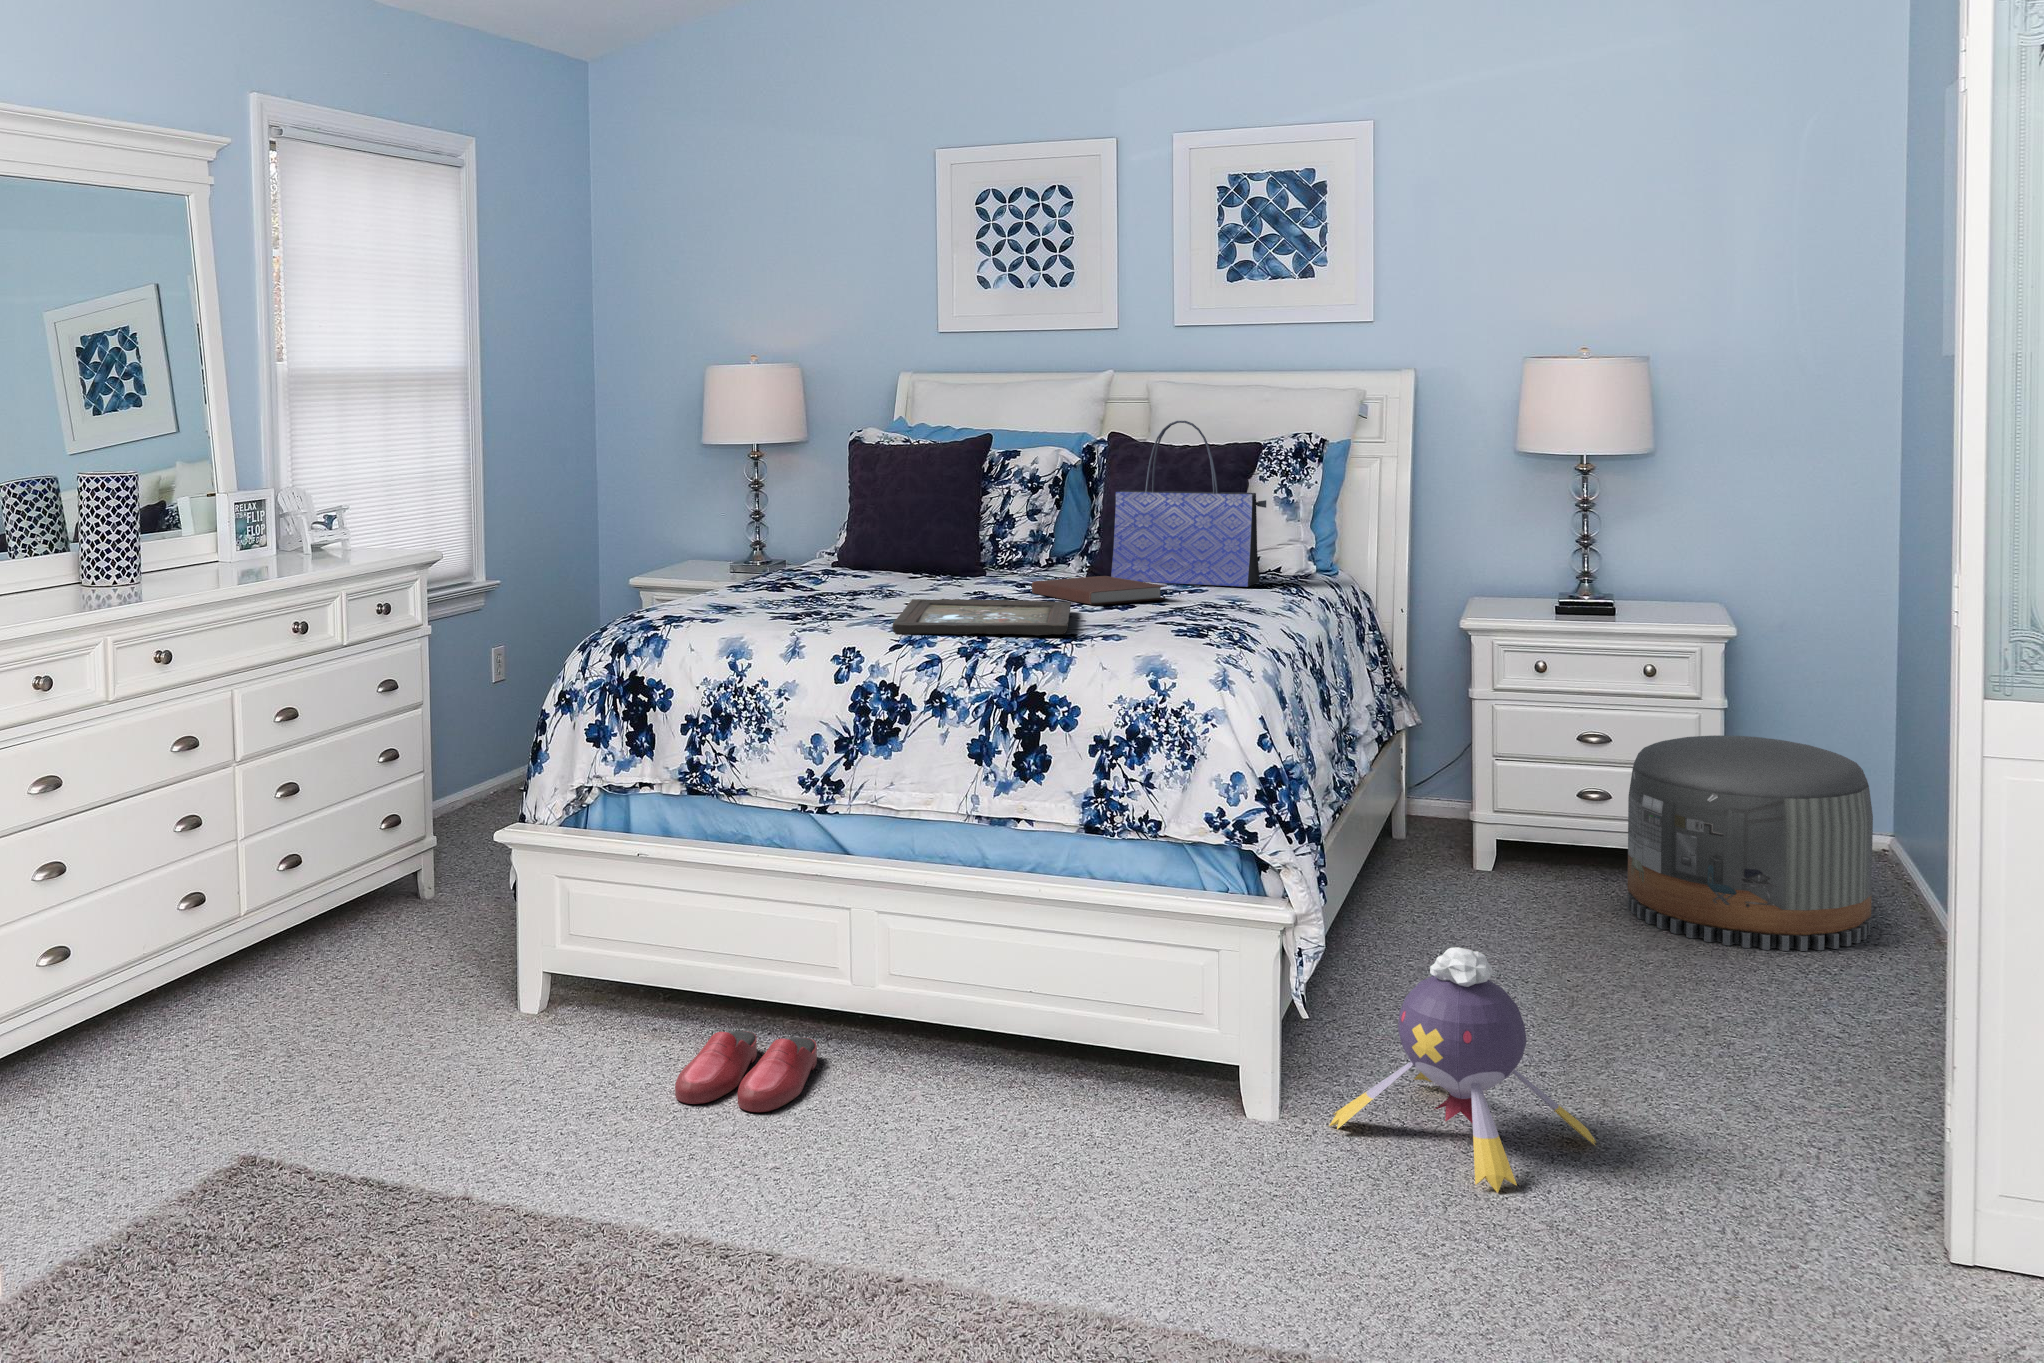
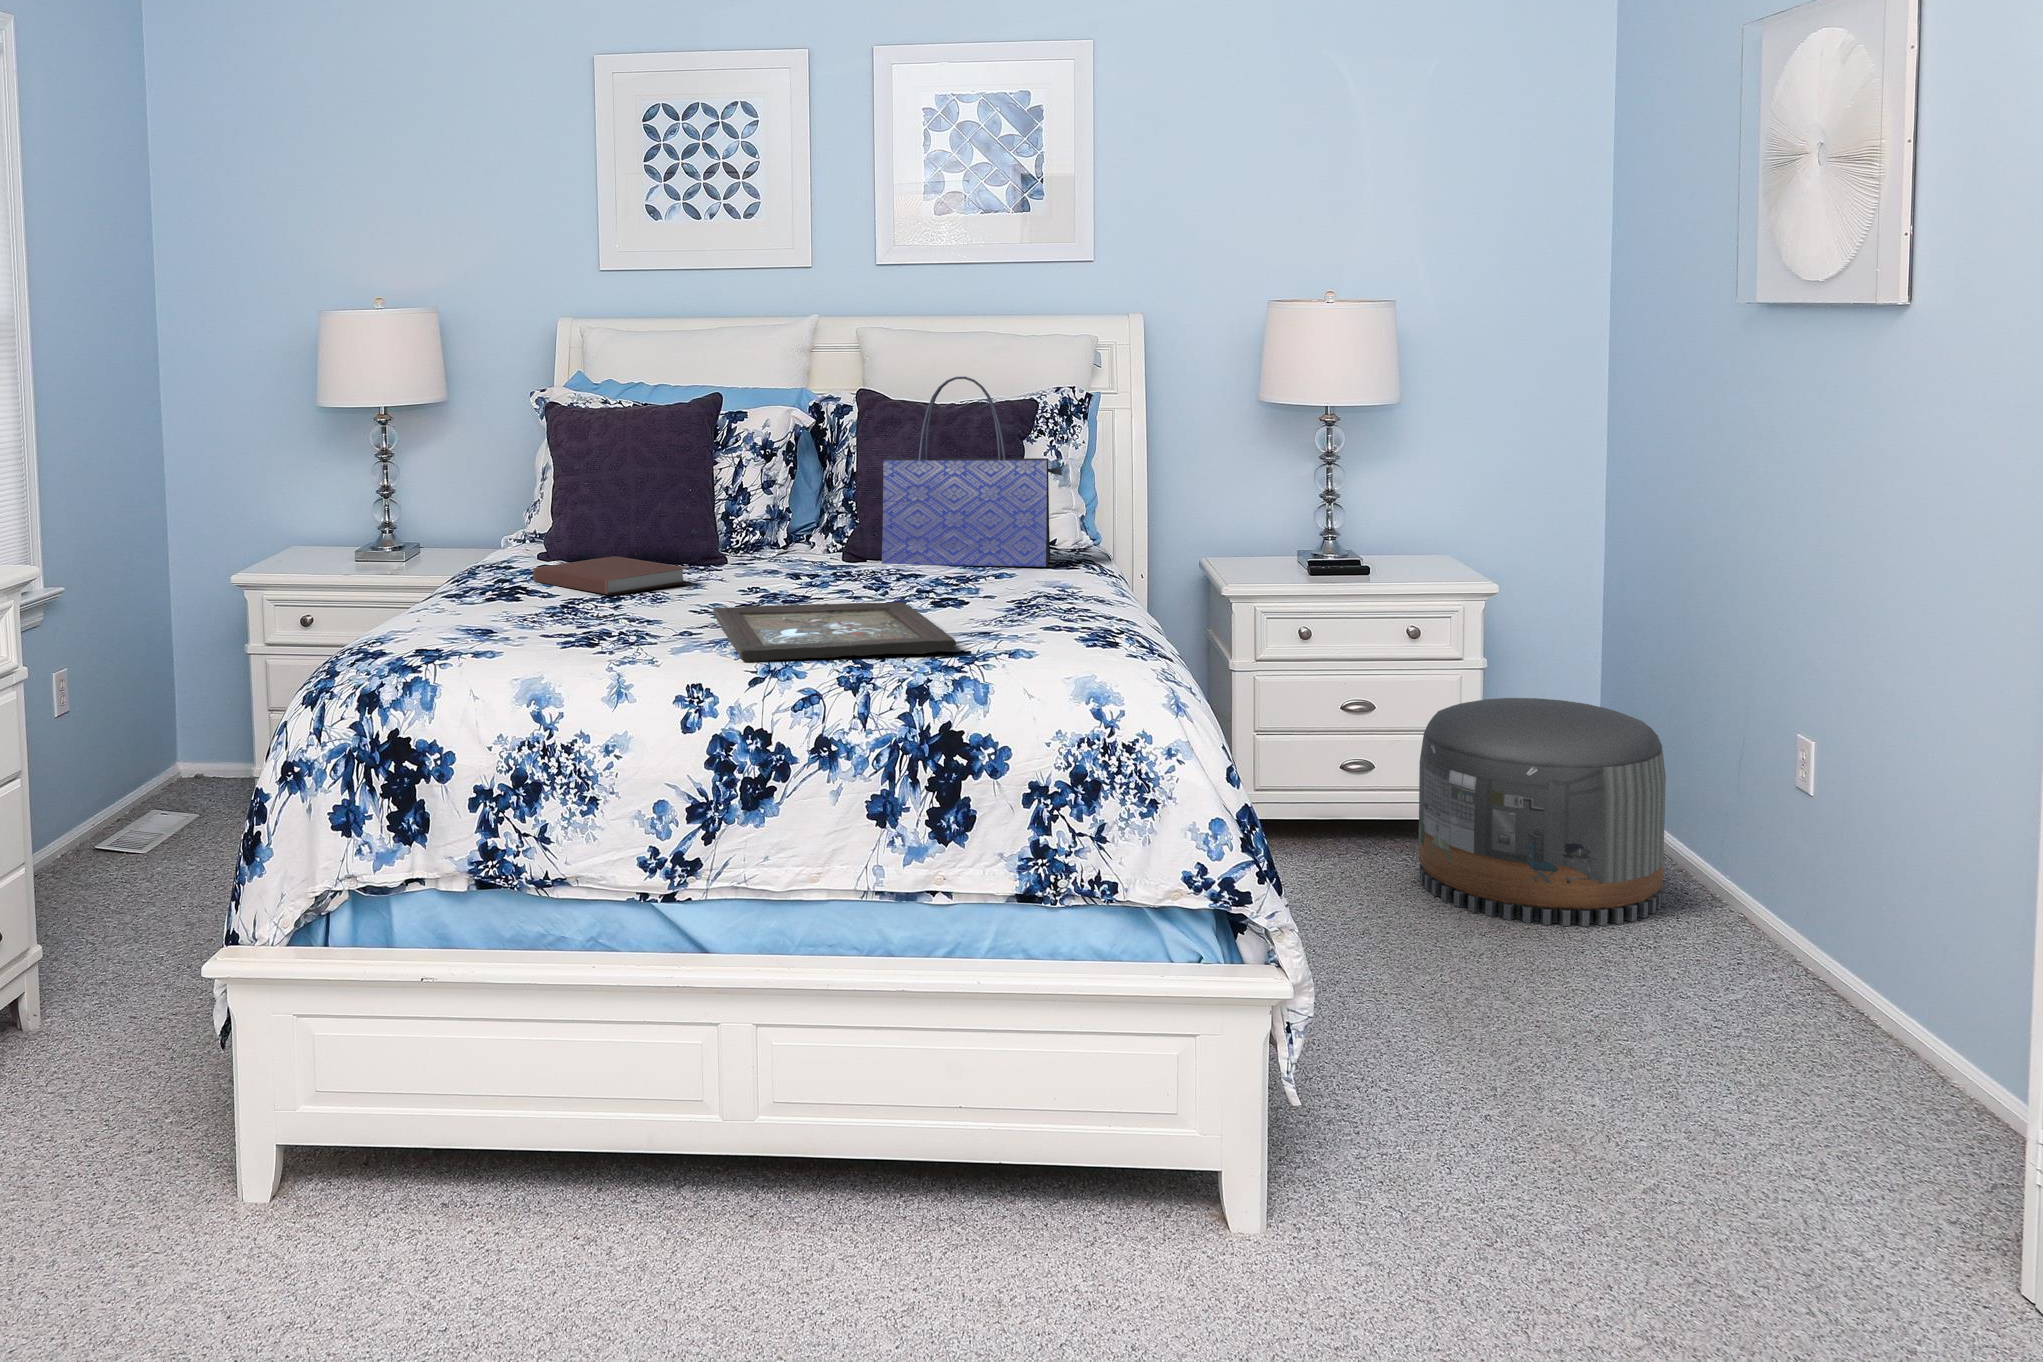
notebook: present [1032,576,1166,605] -> present [533,556,690,595]
plush toy: present [1329,947,1596,1193] -> none [1331,1003,1624,1300]
slippers: present [675,1031,817,1112] -> none [523,1197,692,1325]

